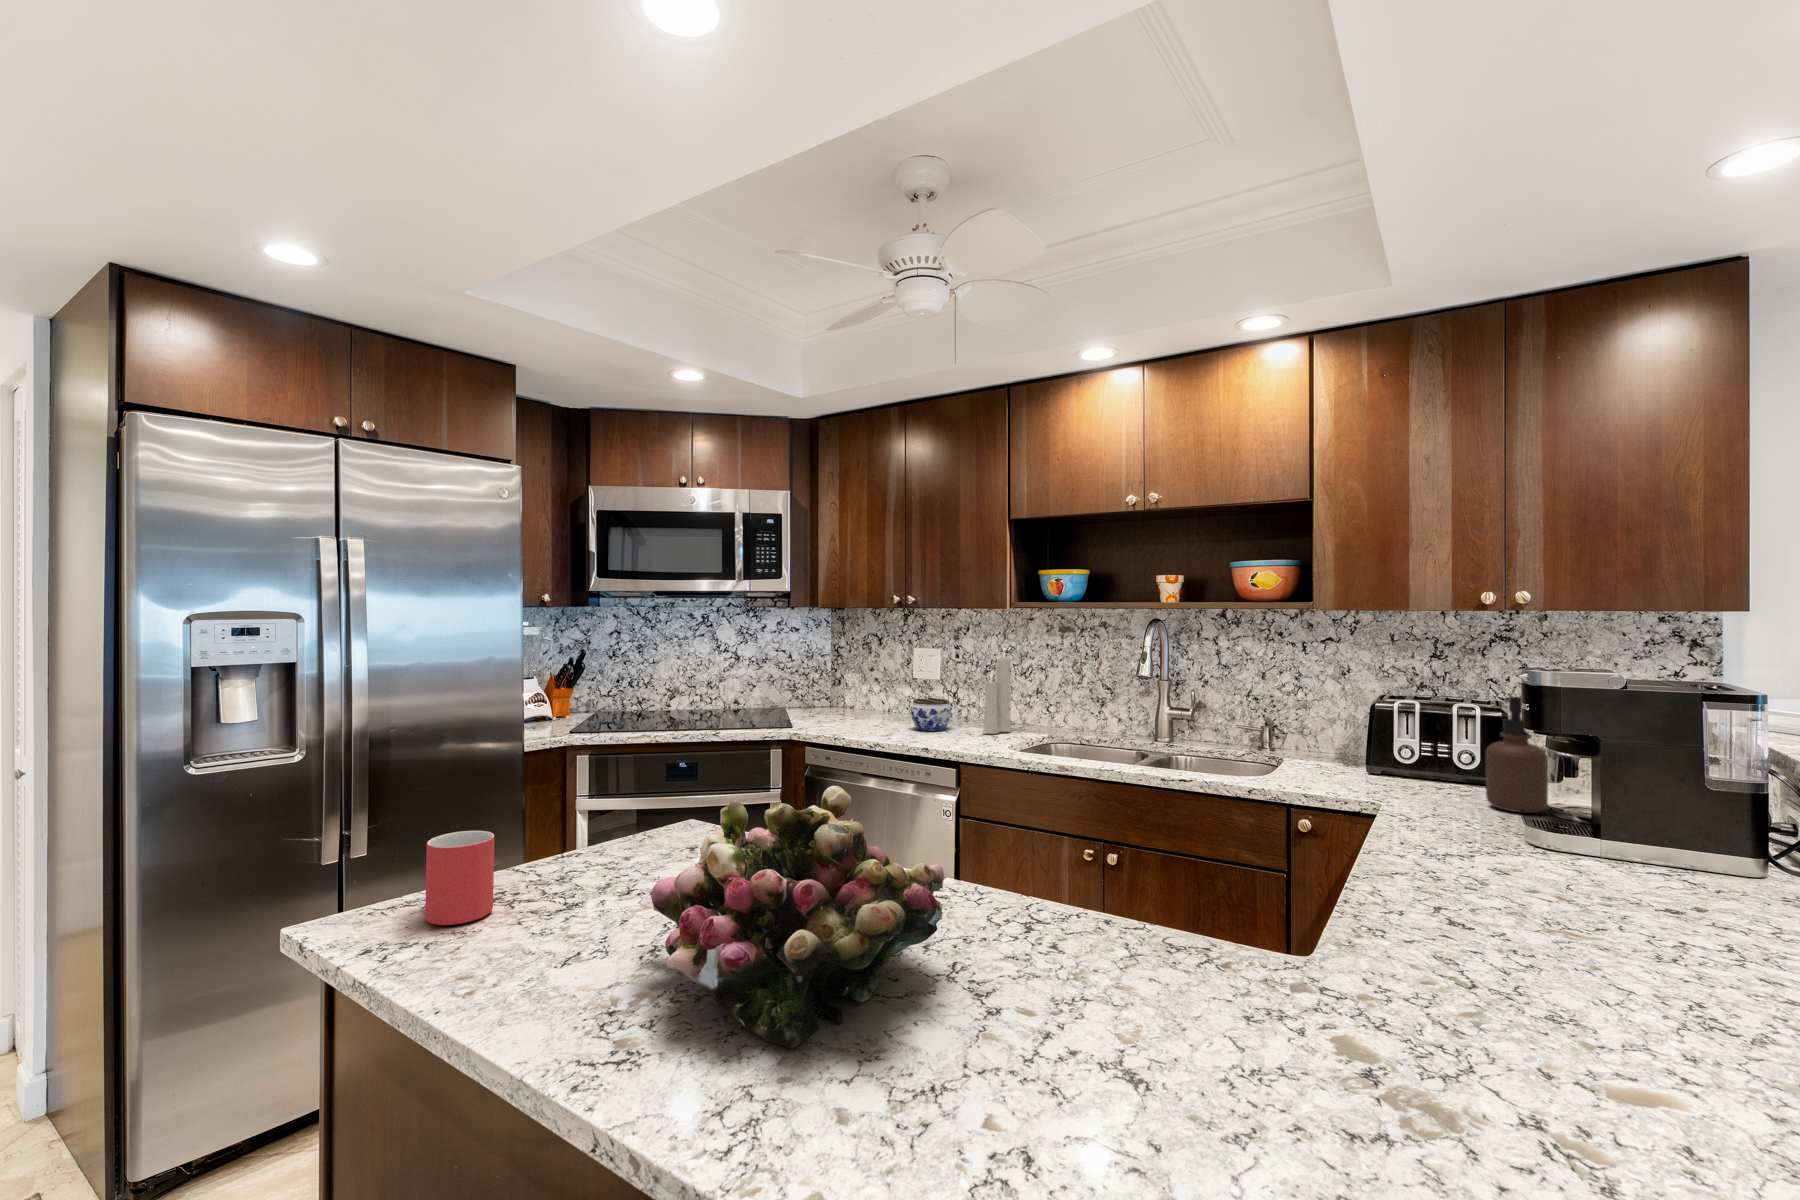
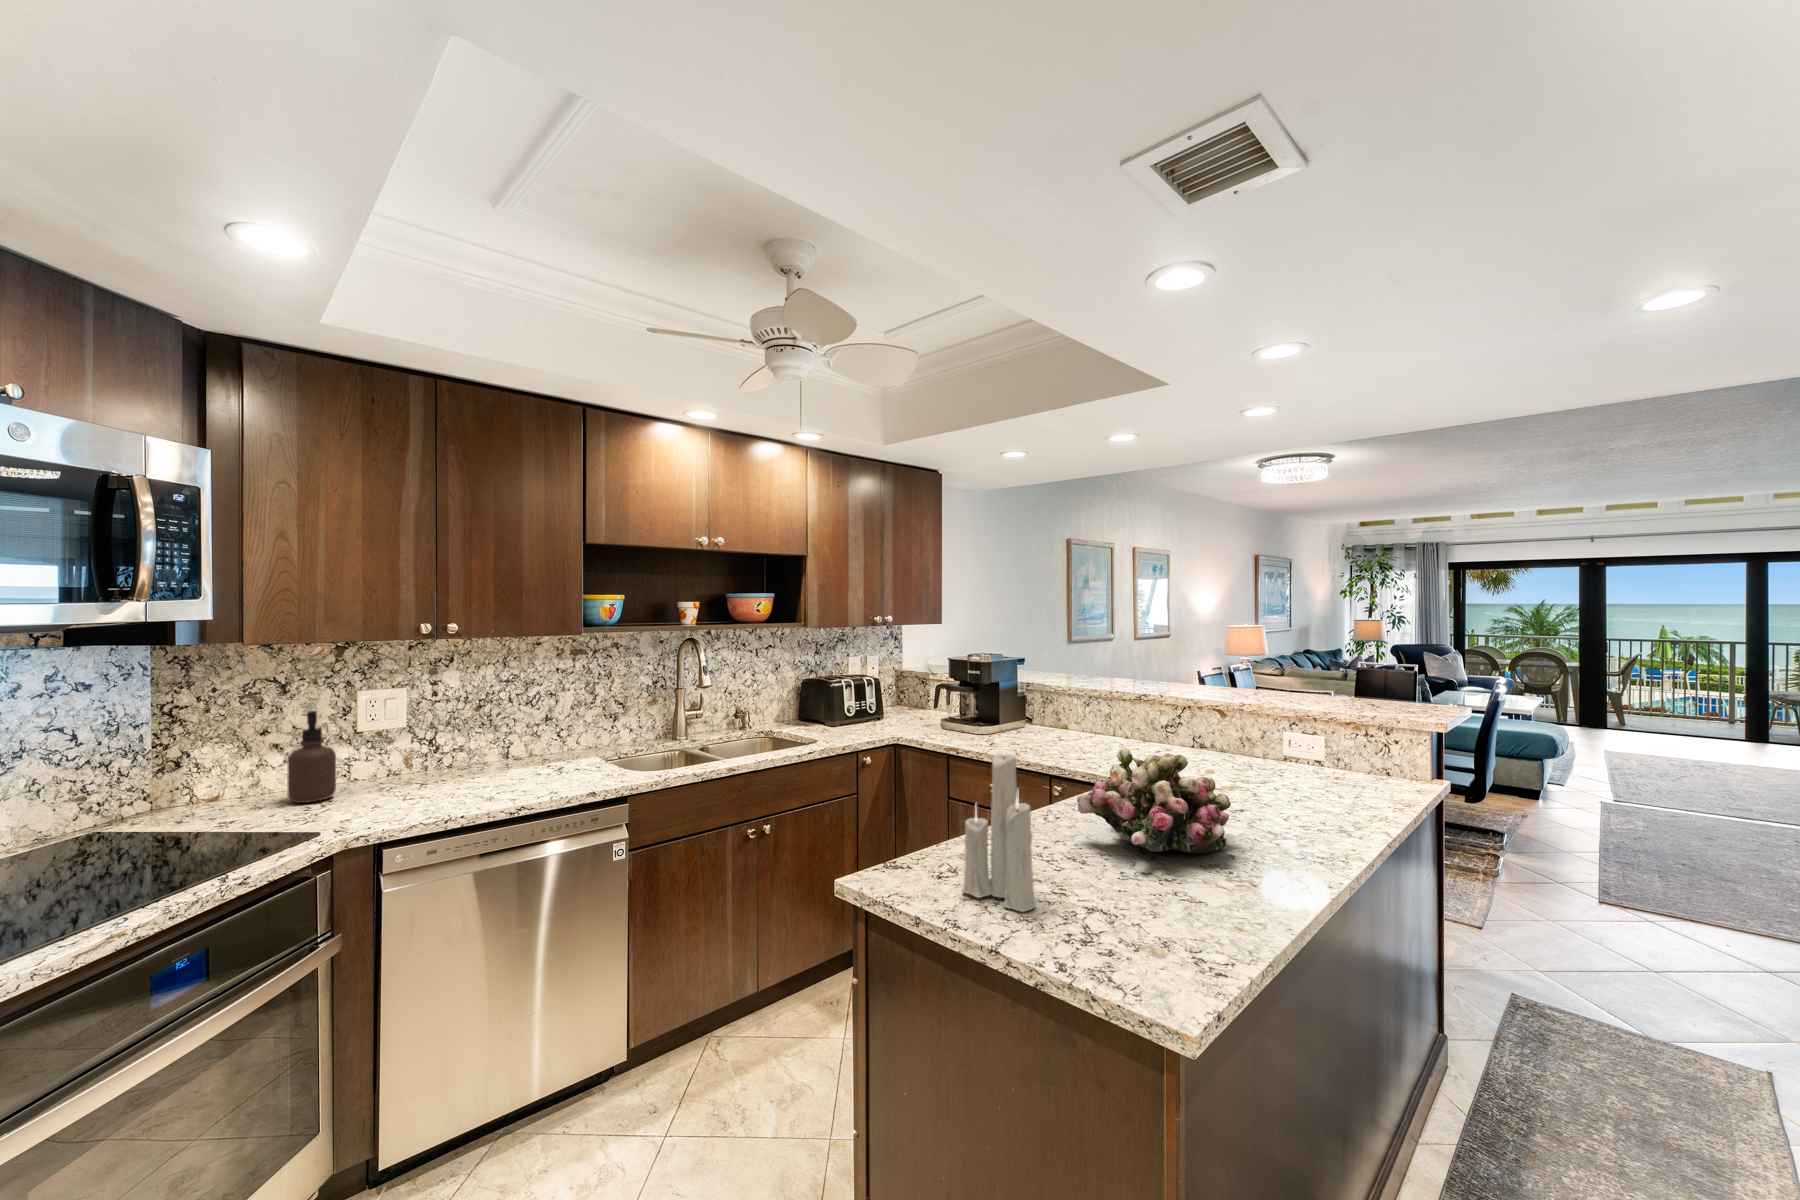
candle: present [983,657,1011,734] -> present [962,742,1036,912]
soap dispenser: present [1486,696,1548,813] -> present [287,711,336,803]
jar: present [911,698,951,731] -> none [447,745,503,788]
mug: present [425,831,494,925] -> none [1052,864,1104,948]

